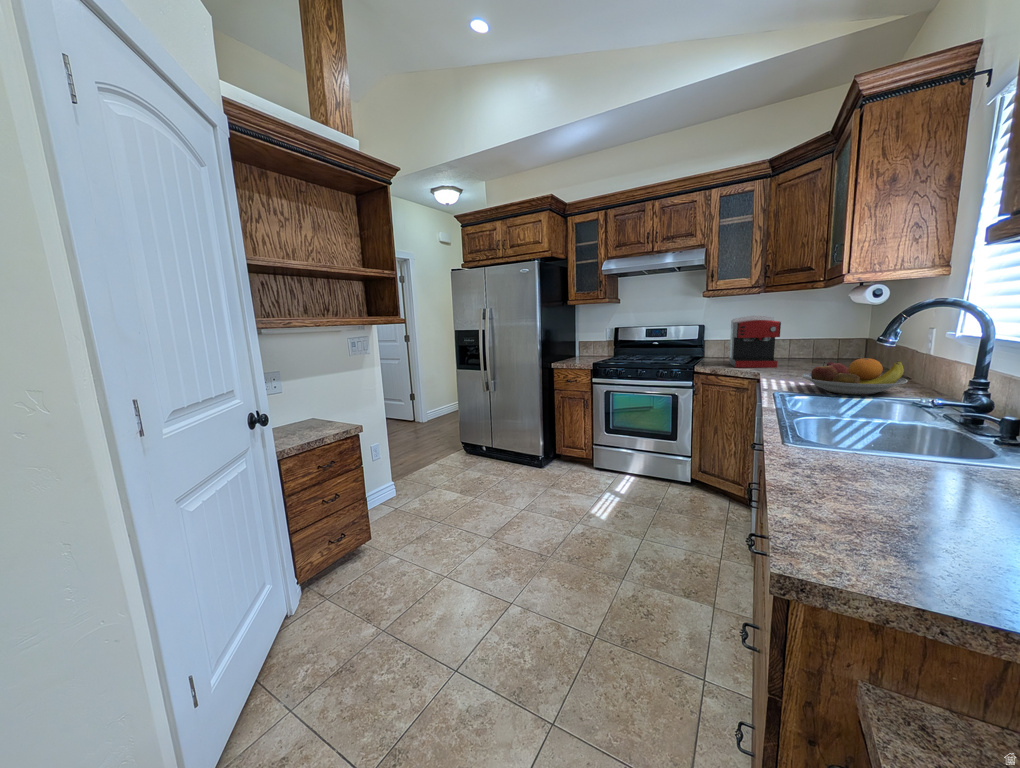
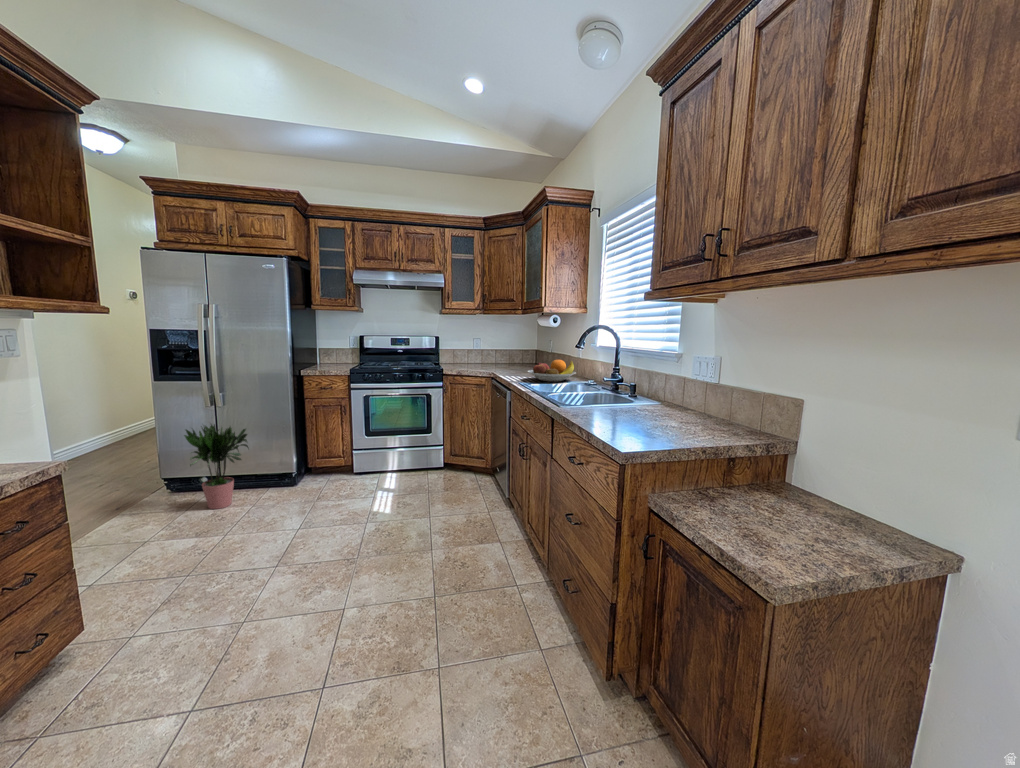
coffee maker: present [729,316,781,368] -> none [464,331,498,370]
potted plant: none [463,401,511,473] -> present [184,424,248,509]

